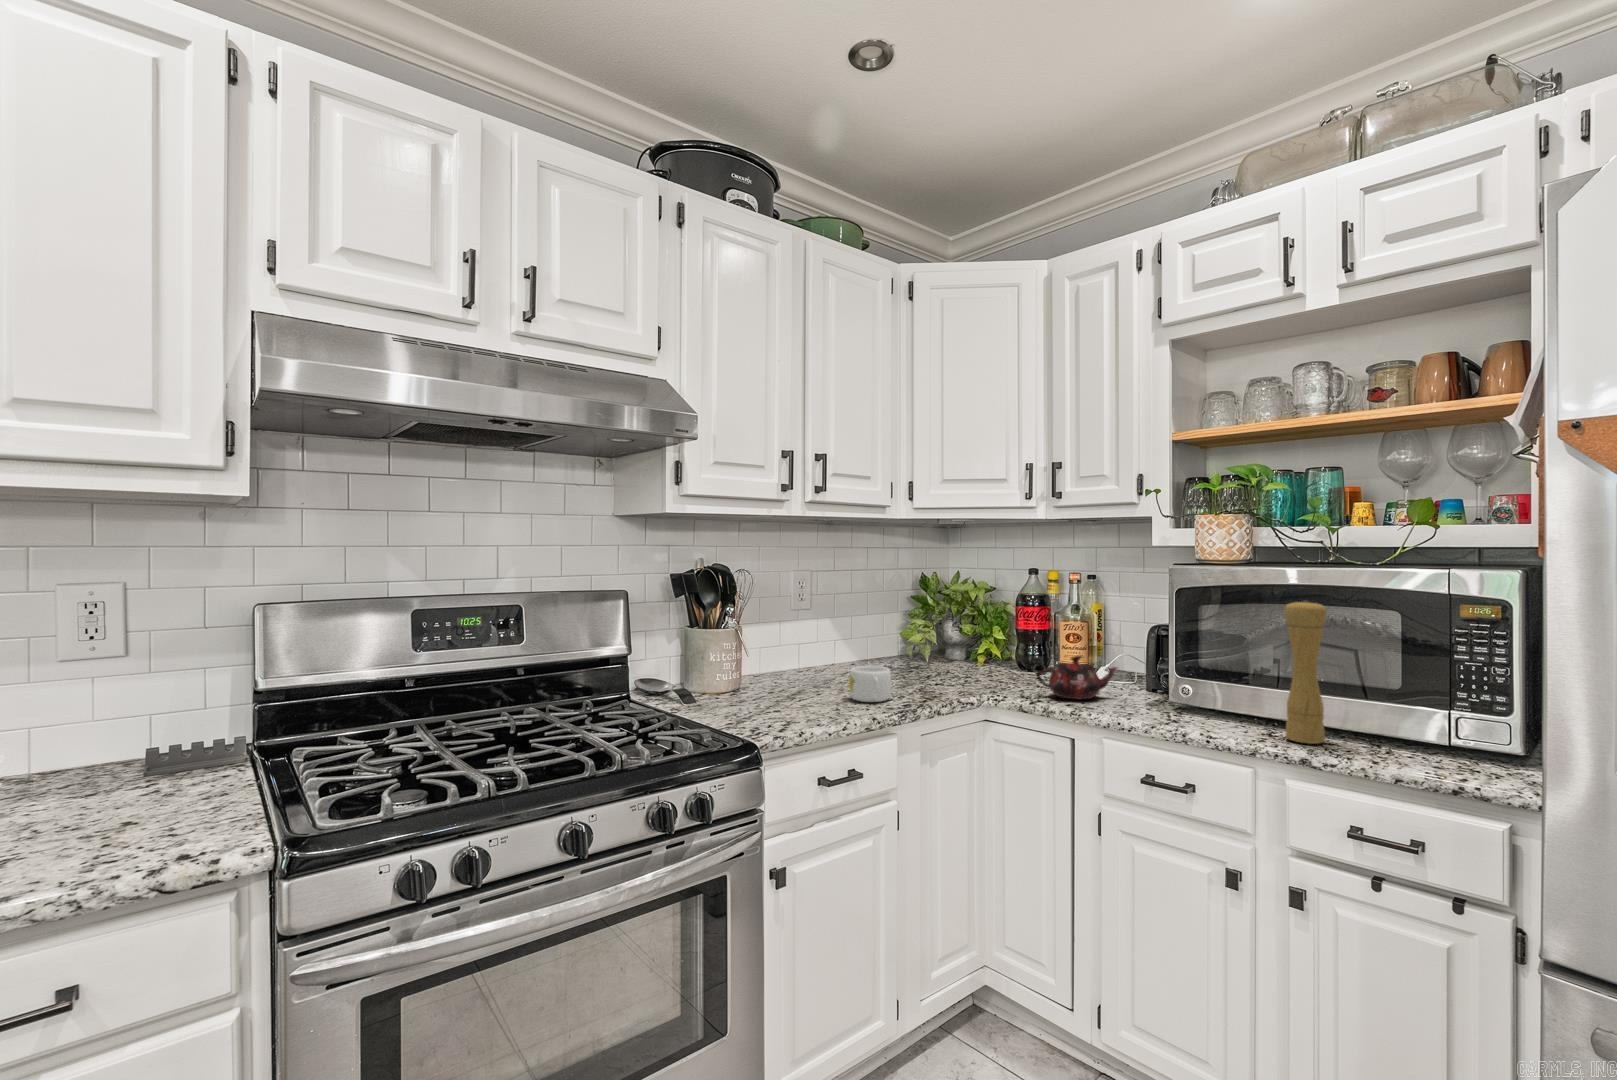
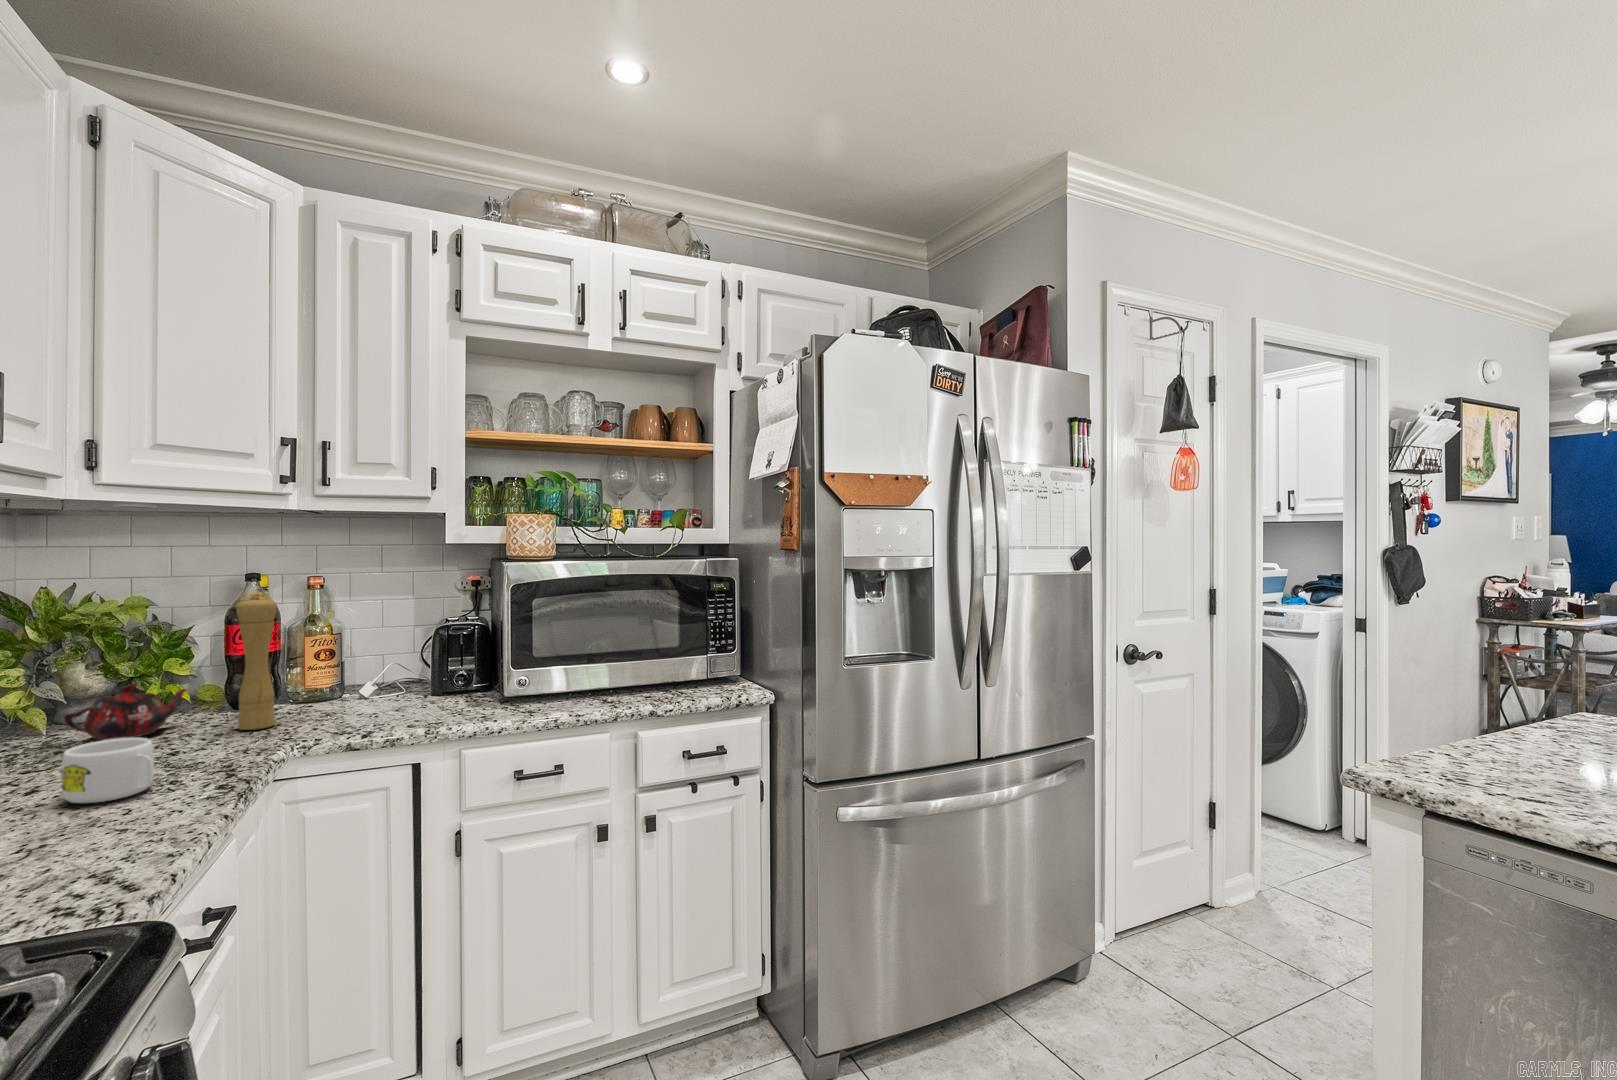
pepper mill: present [1284,600,1327,744] -> present [236,598,277,730]
teapot: present [1036,656,1117,699] -> present [64,683,187,740]

